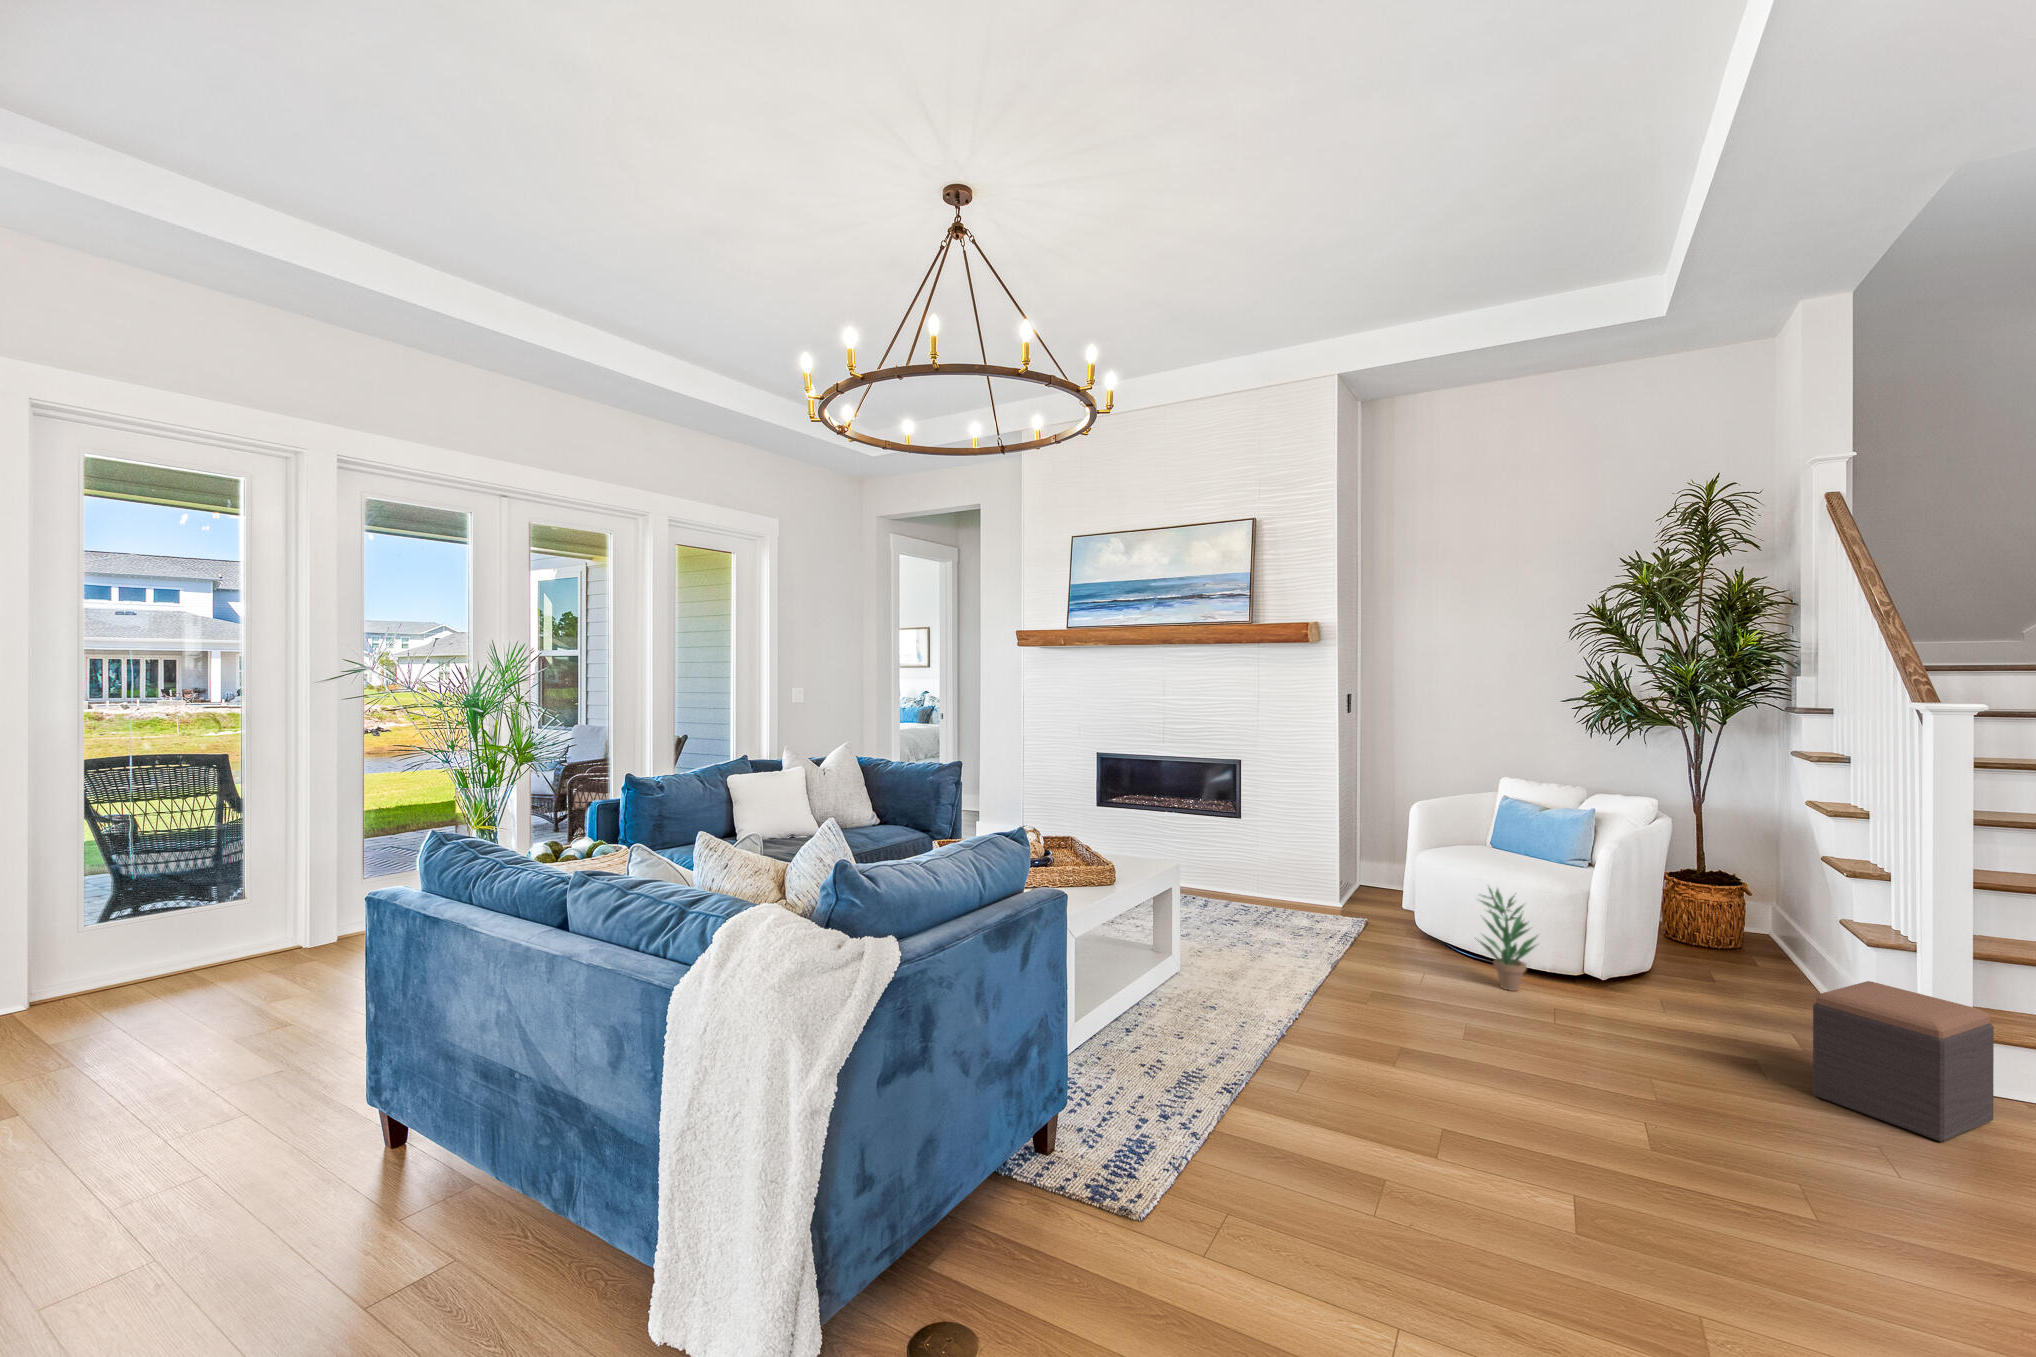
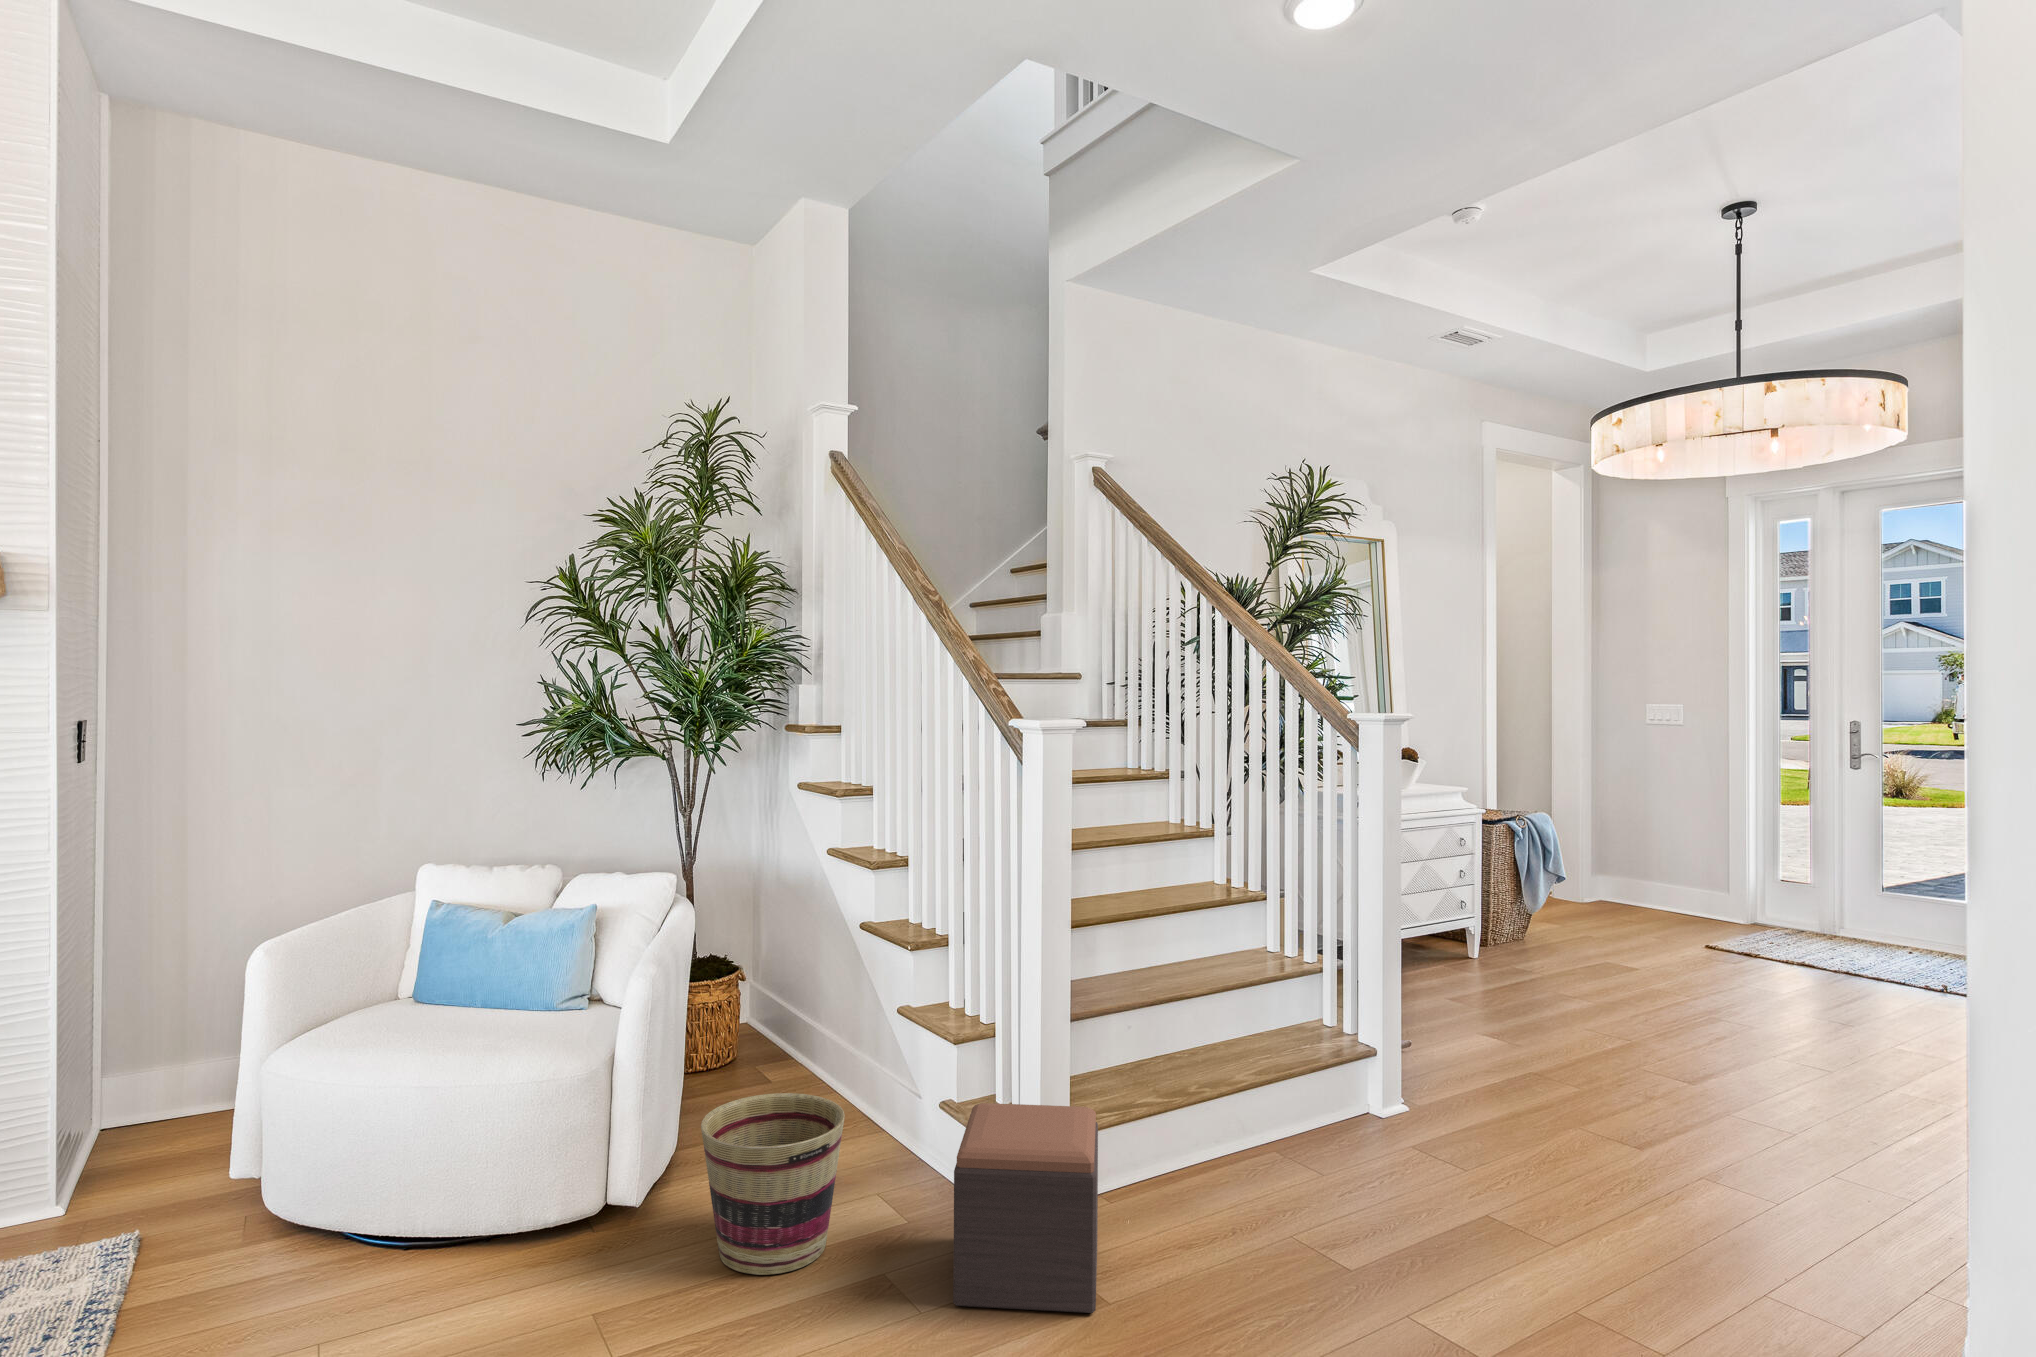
potted plant: present [1475,888,1537,991] -> none [417,1097,539,1299]
basket: none [1639,935,1751,1043] -> present [701,1093,845,1275]

